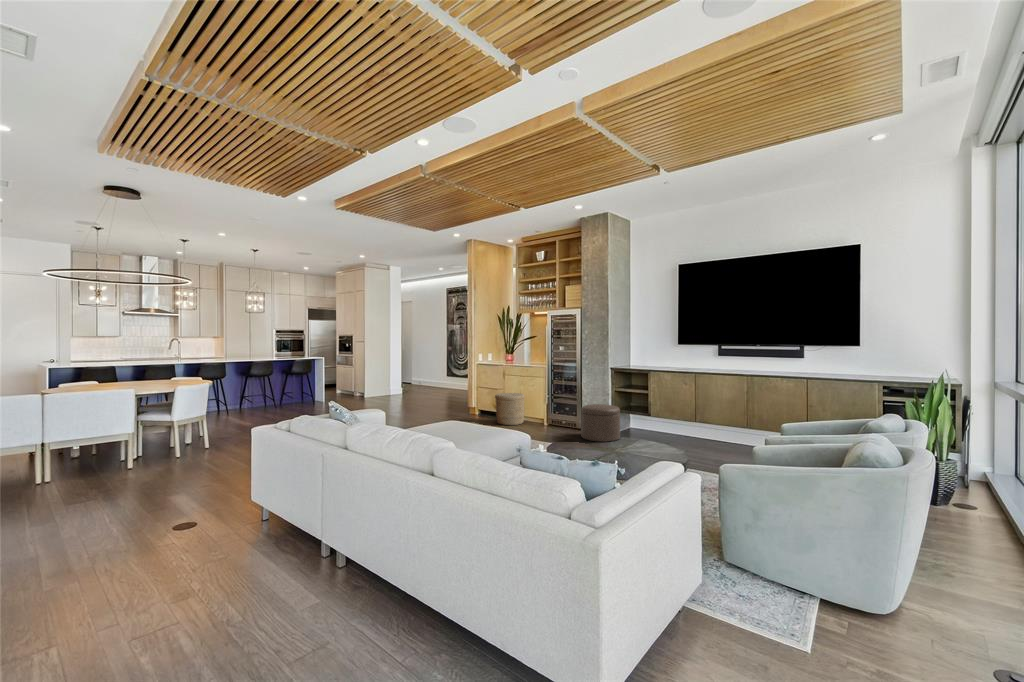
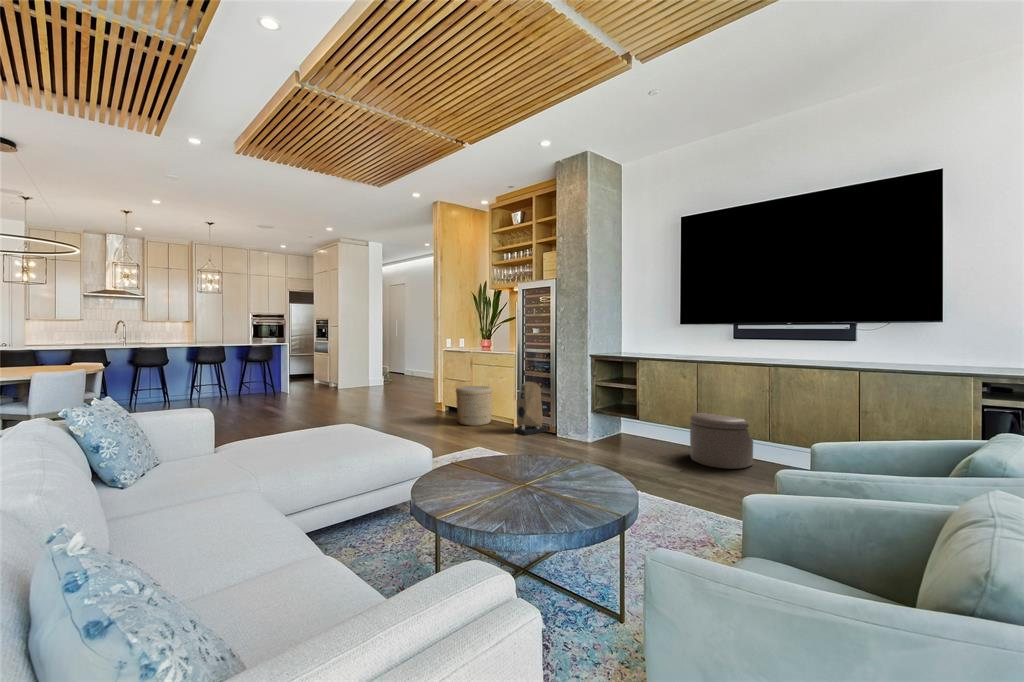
speaker: none [548,389,573,431] -> present [515,382,547,435]
ottoman: present [581,404,620,442] -> present [690,413,753,469]

